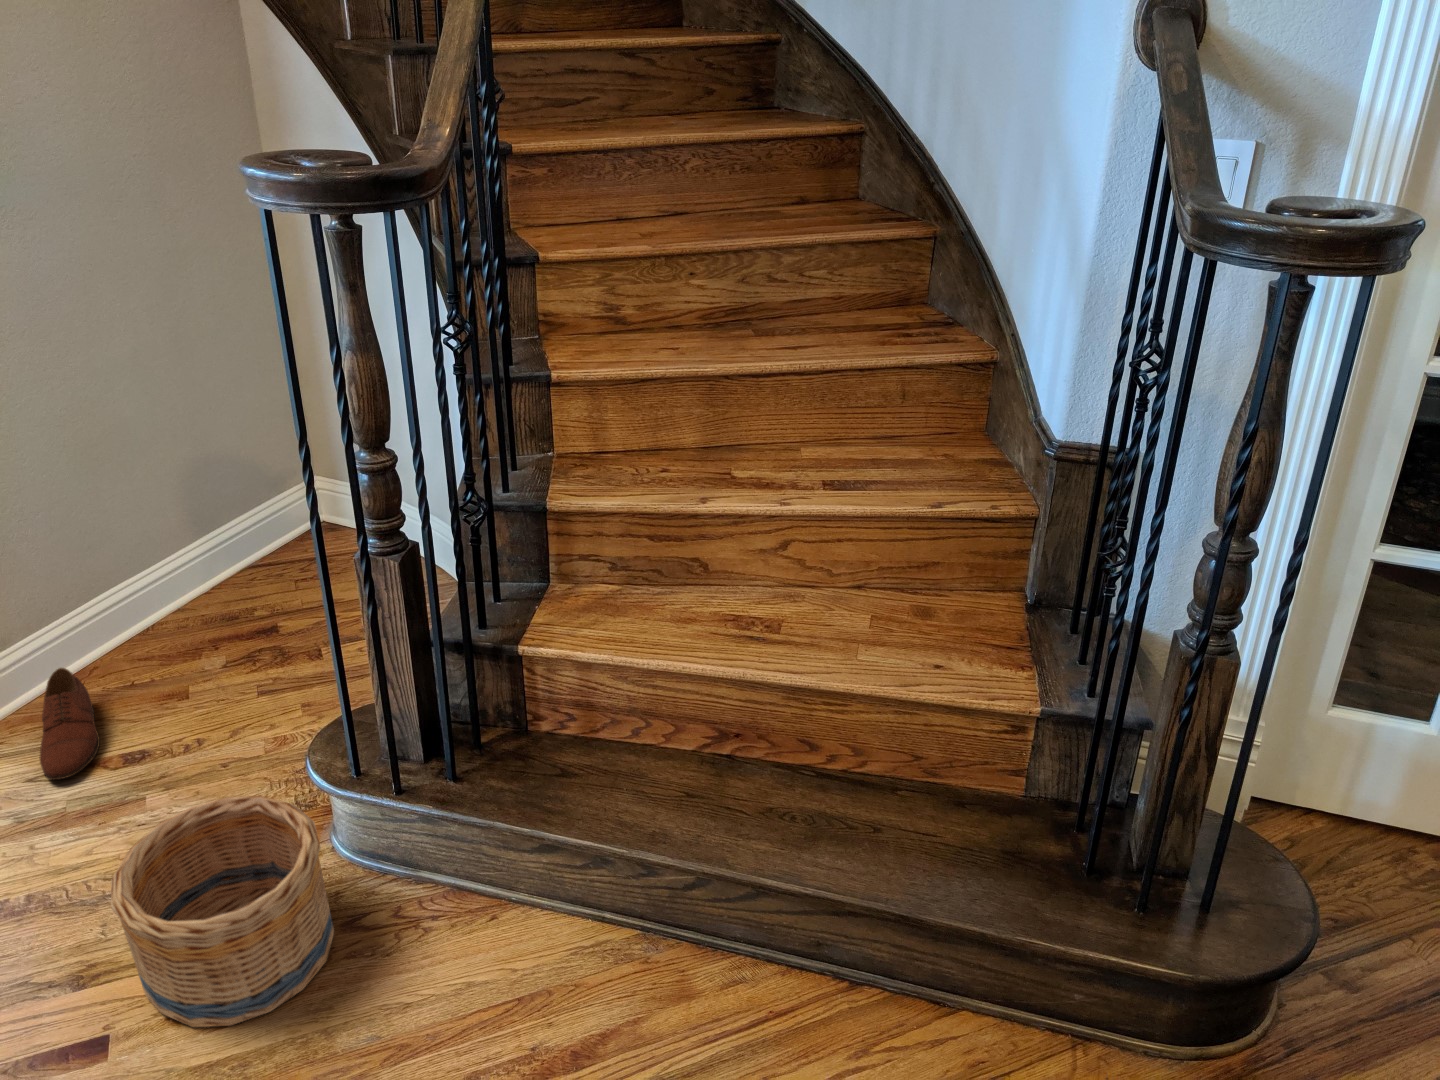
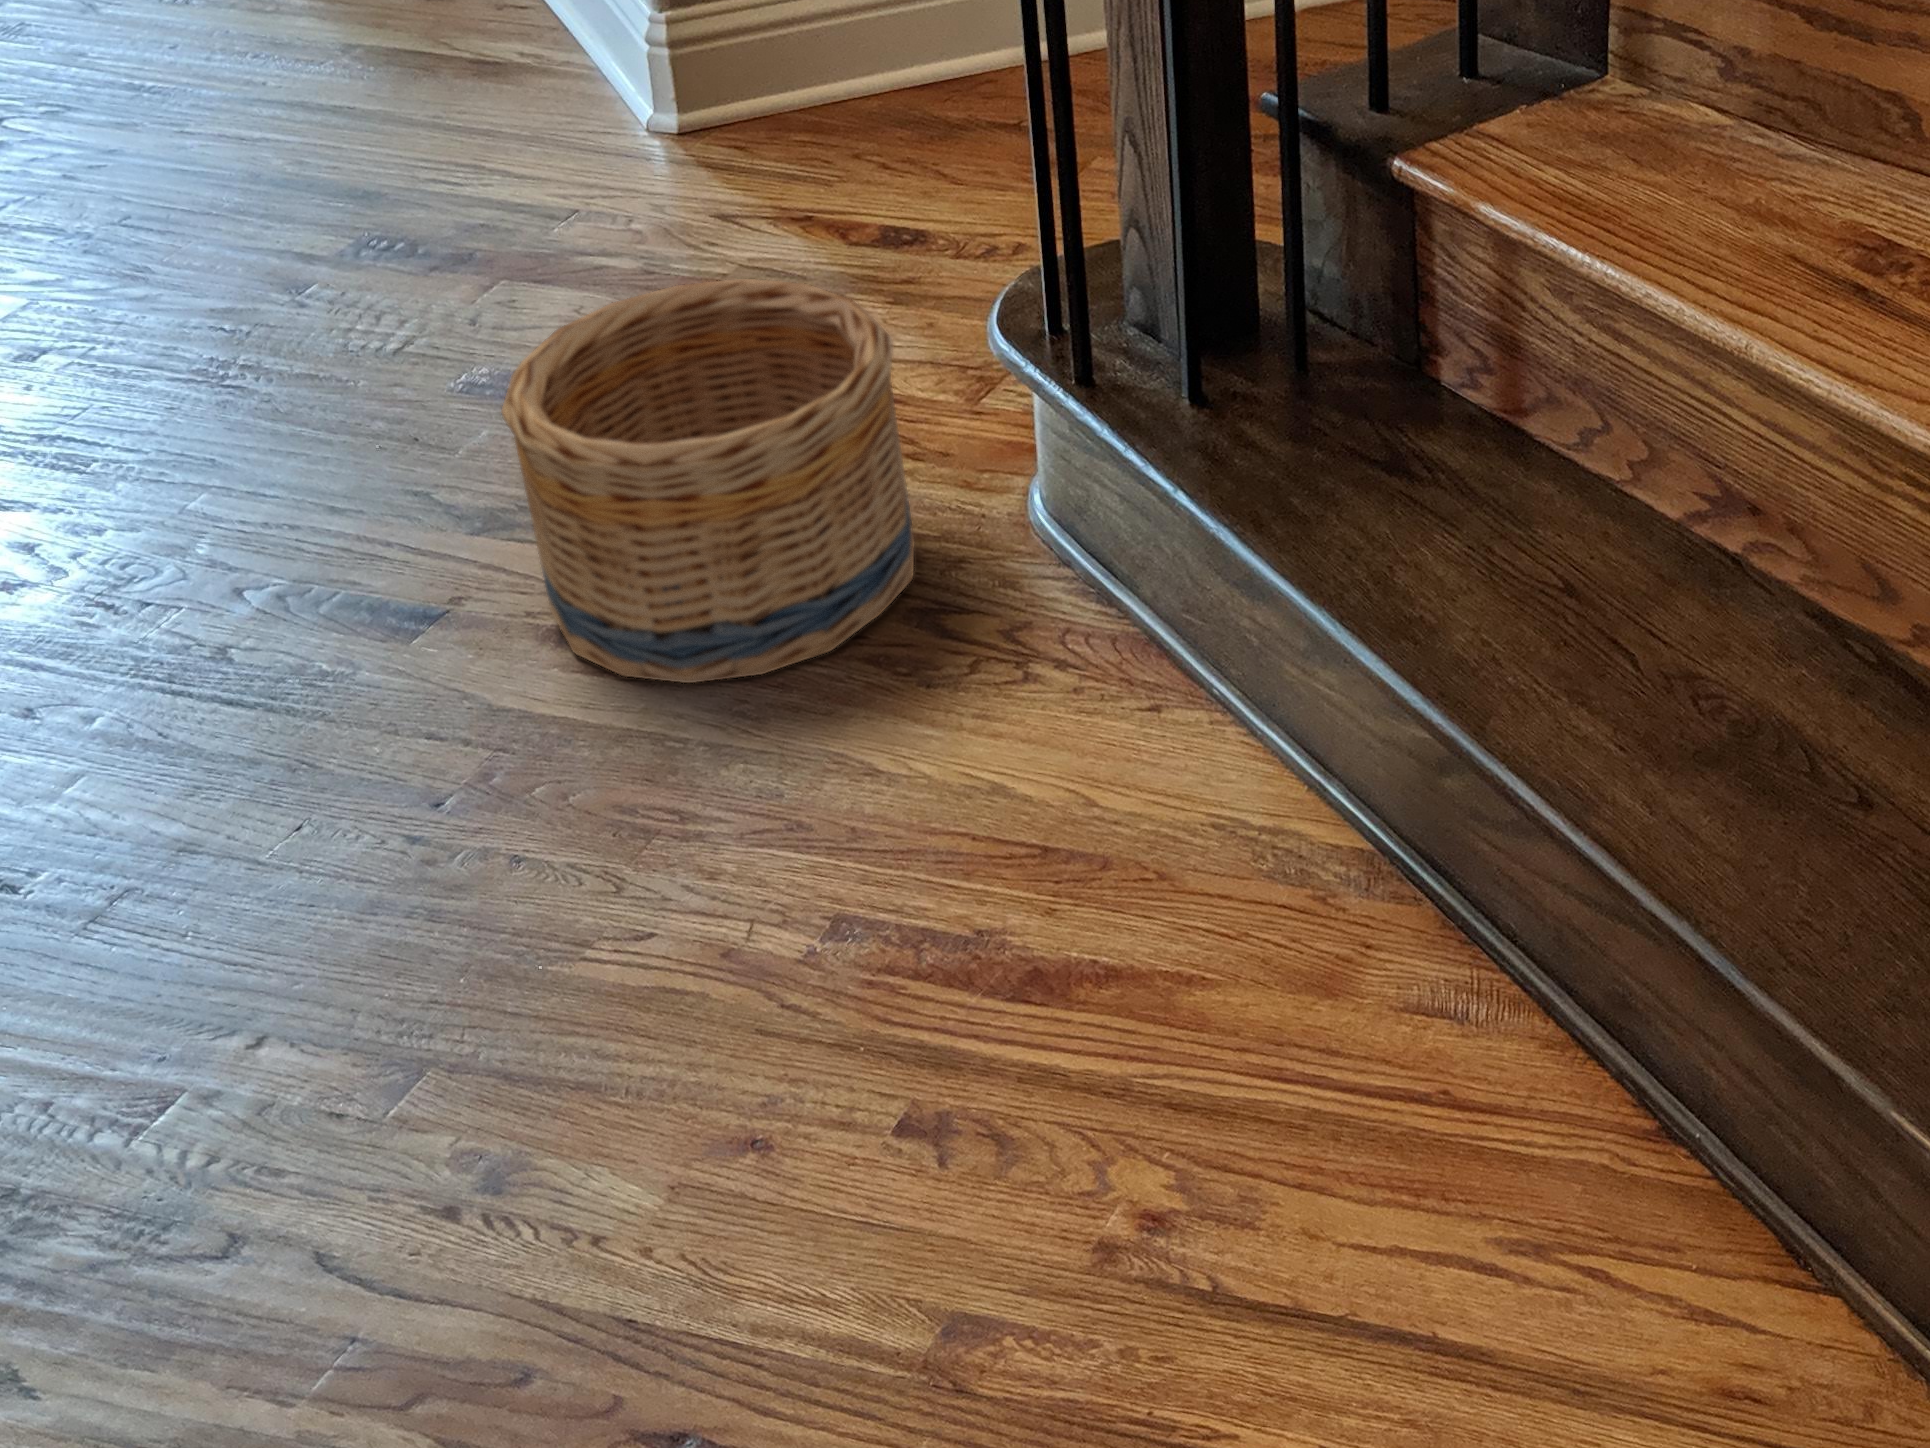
shoe: present [40,668,100,780] -> none [737,43,909,229]

